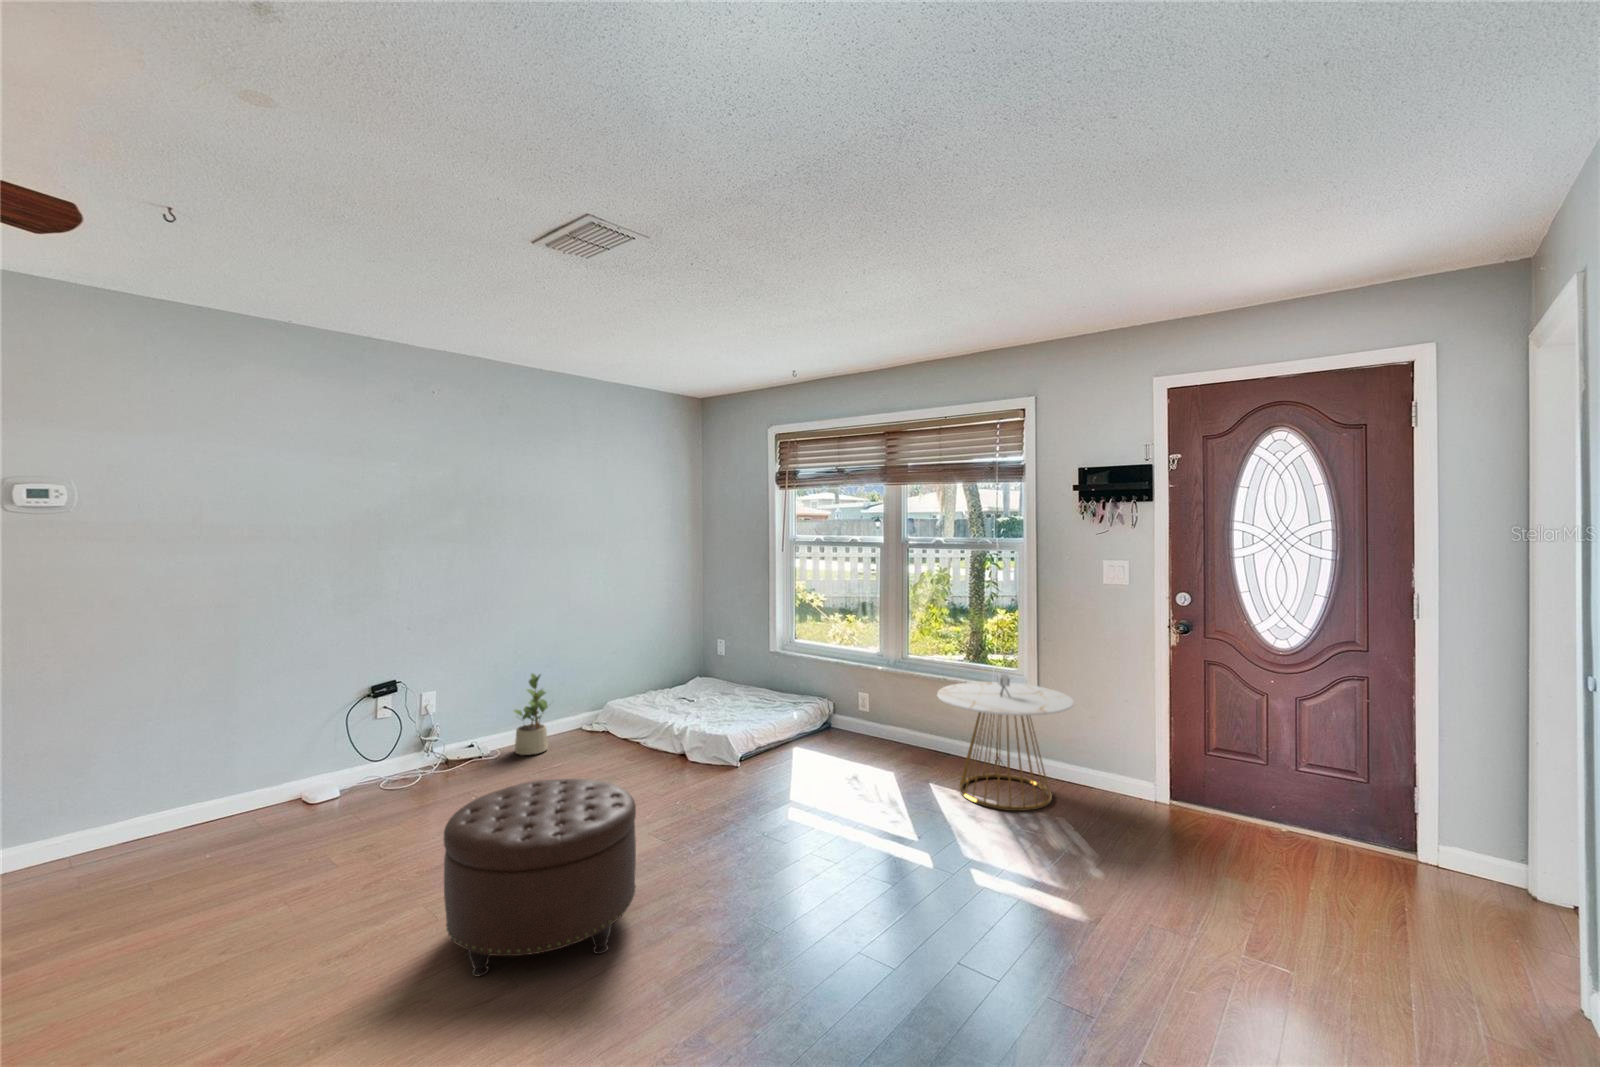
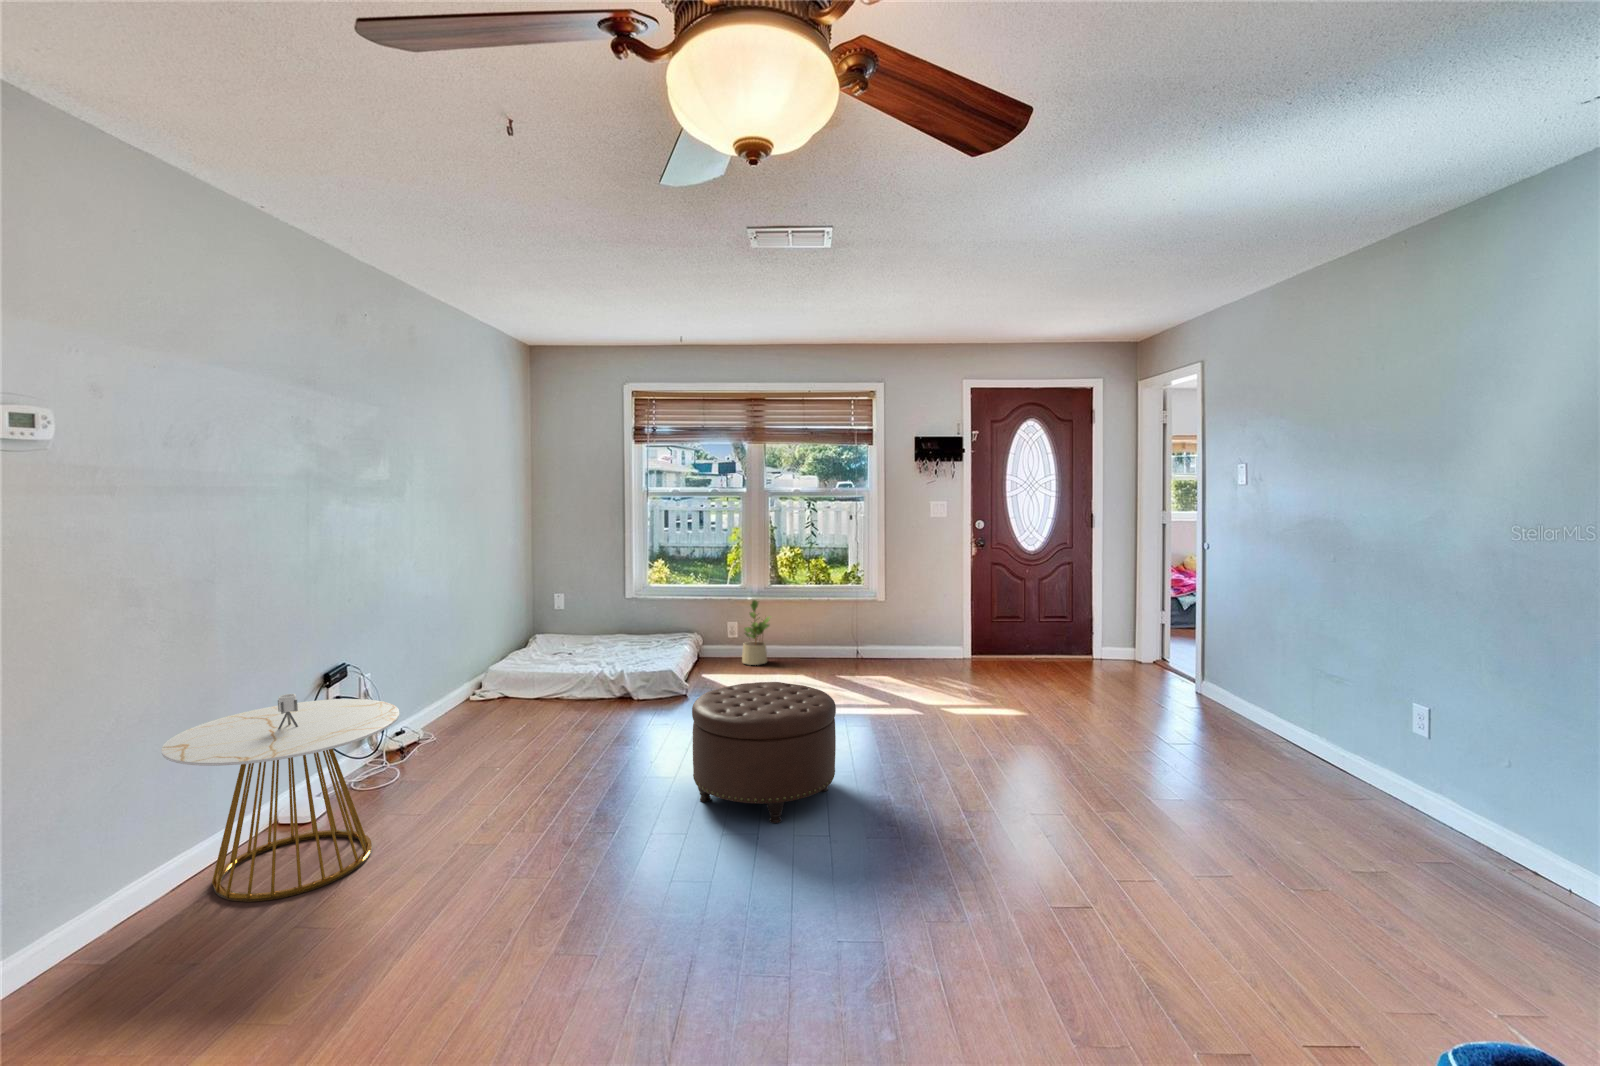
potted plant: present [514,674,548,755] -> present [742,600,770,665]
side table: present [937,674,1074,811] -> present [161,694,400,902]

